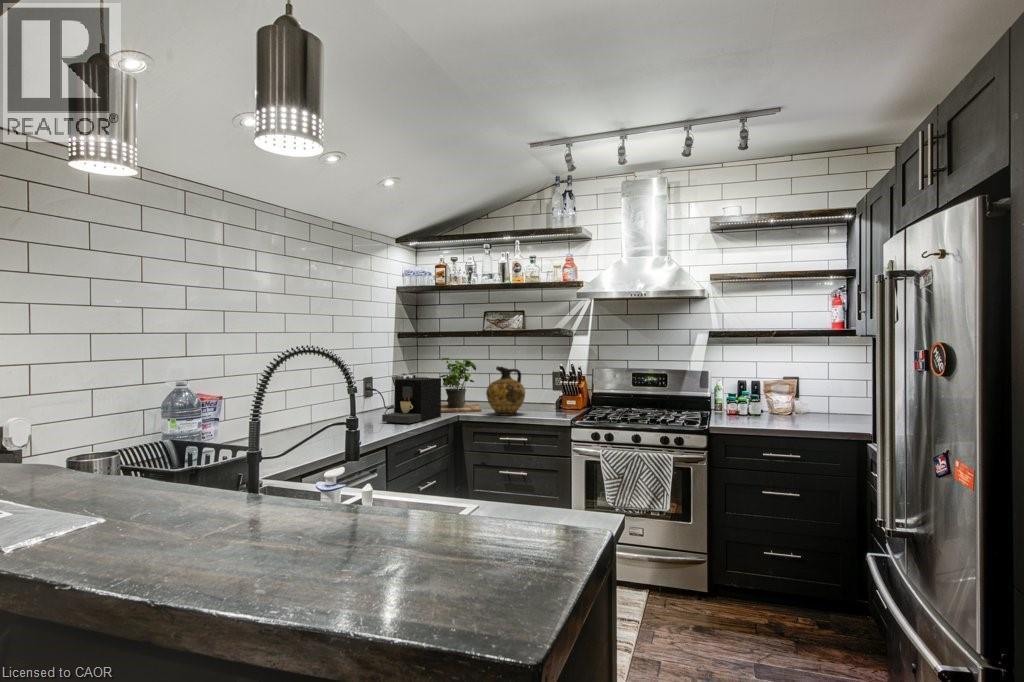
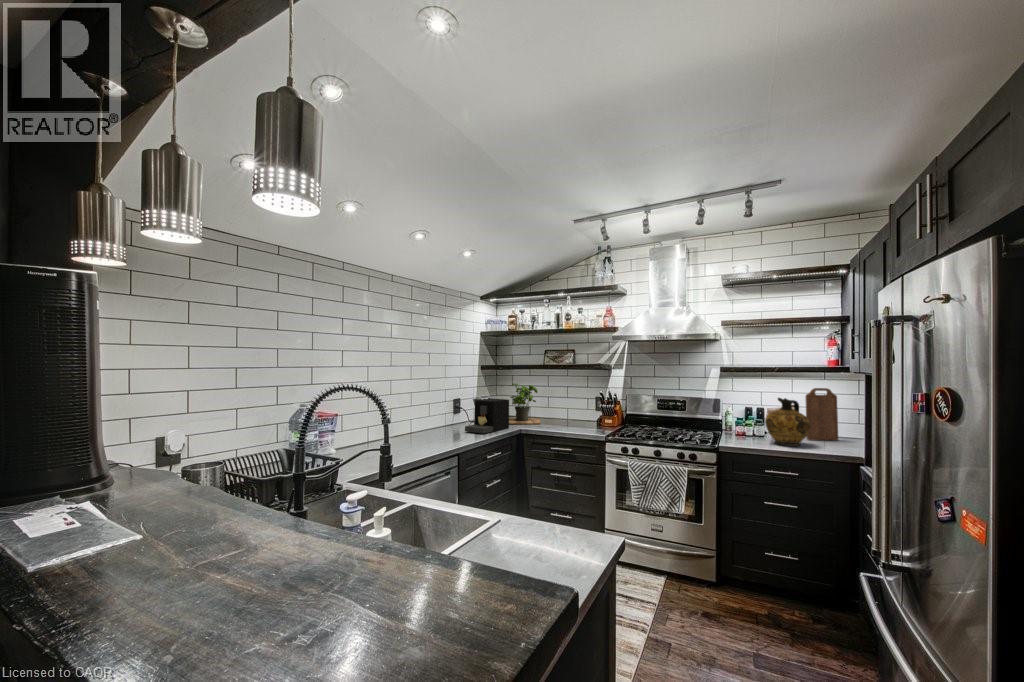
cutting board: none [806,355,840,417] -> present [806,388,838,440]
ceramic jug: present [486,366,525,415] -> present [765,398,810,446]

